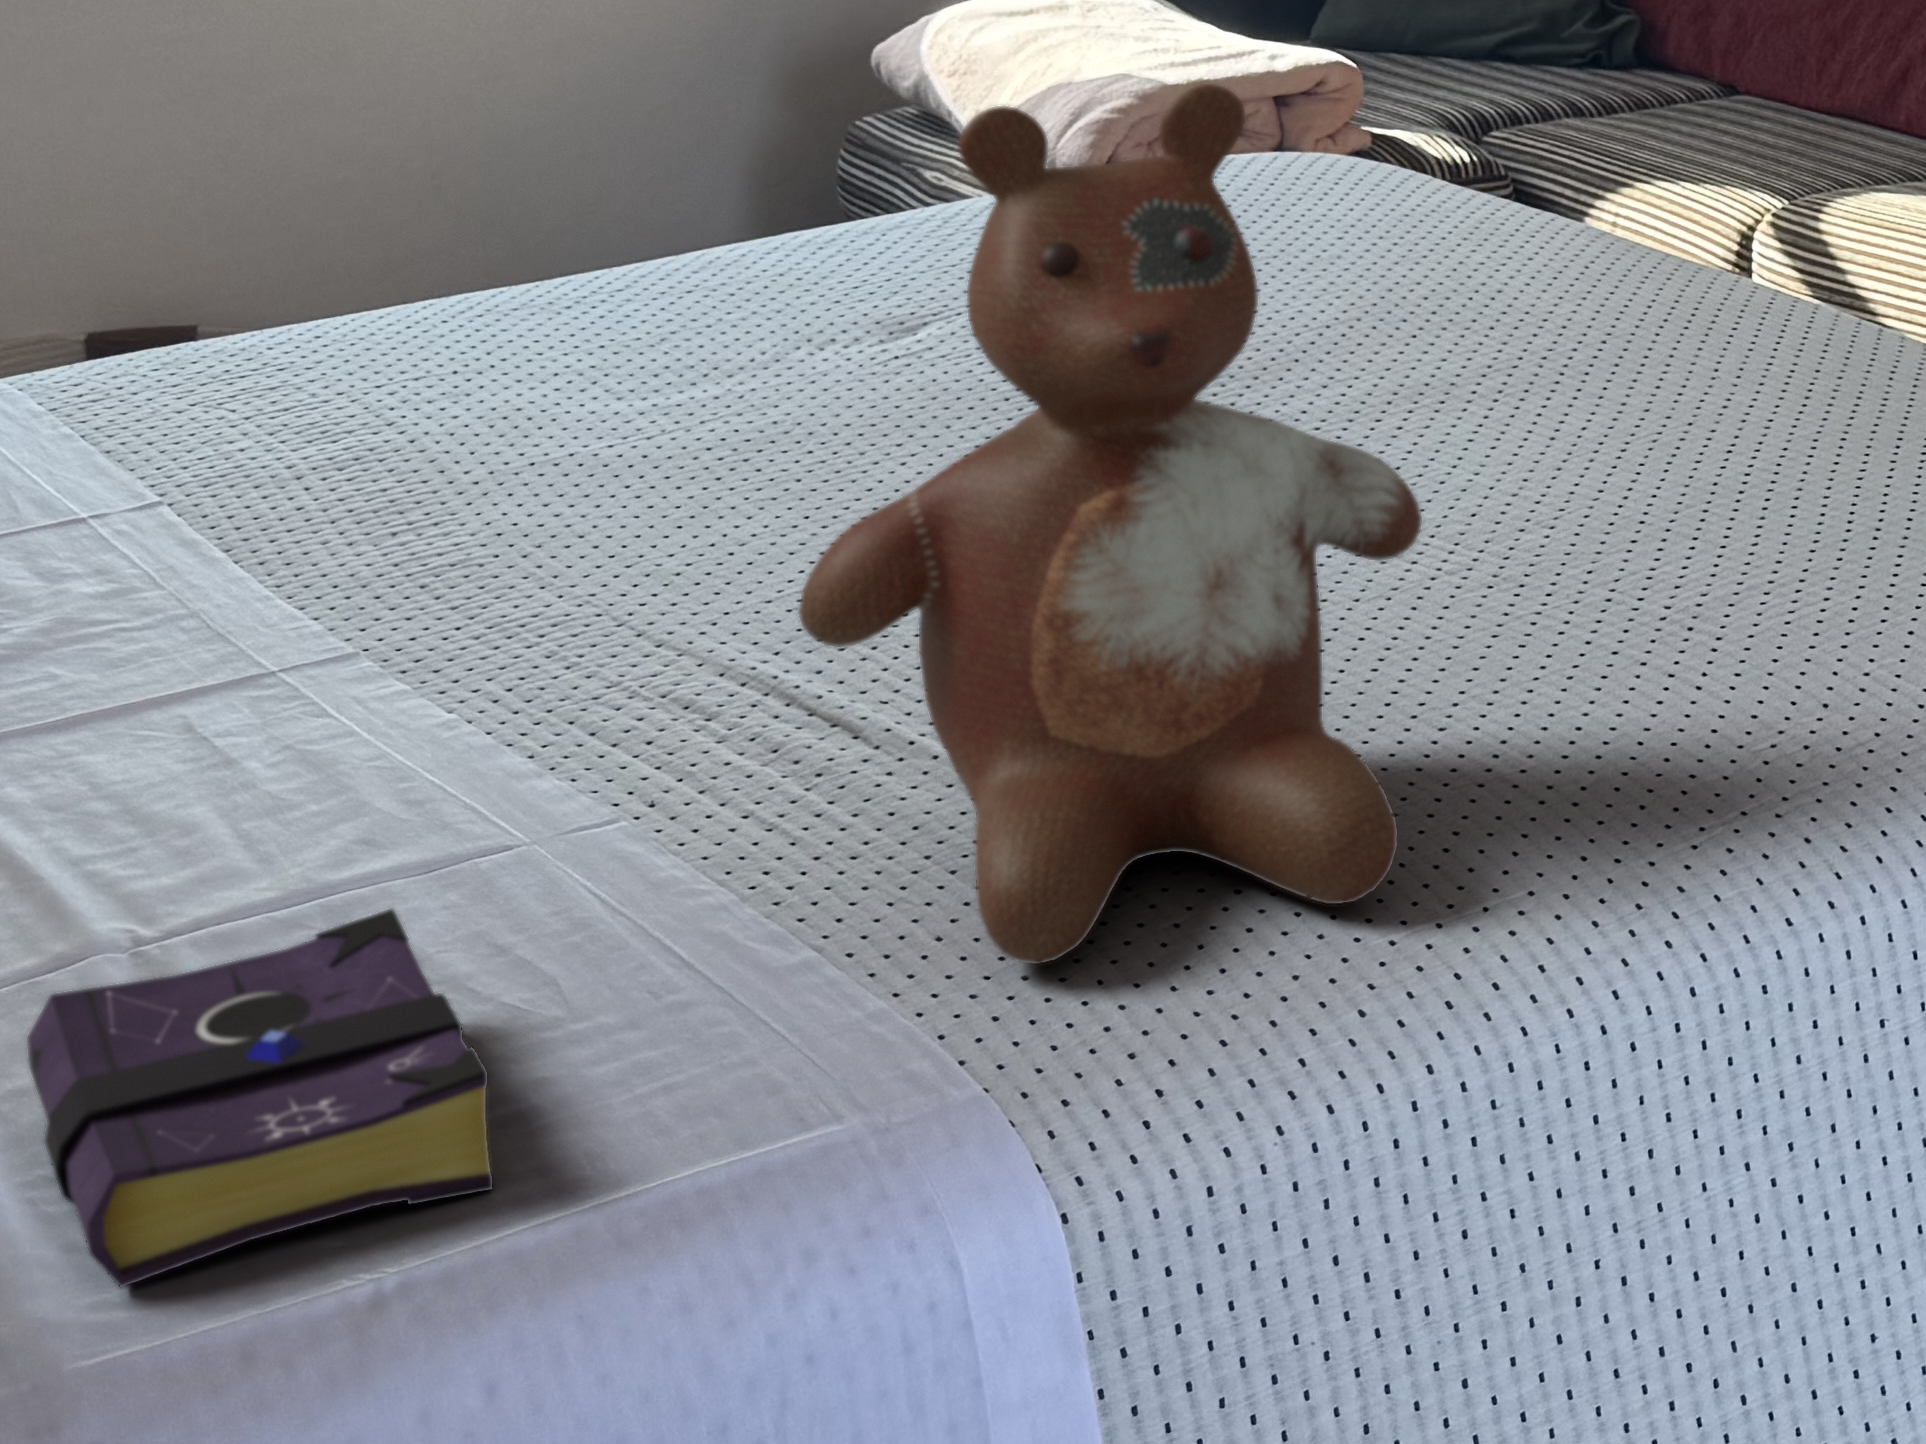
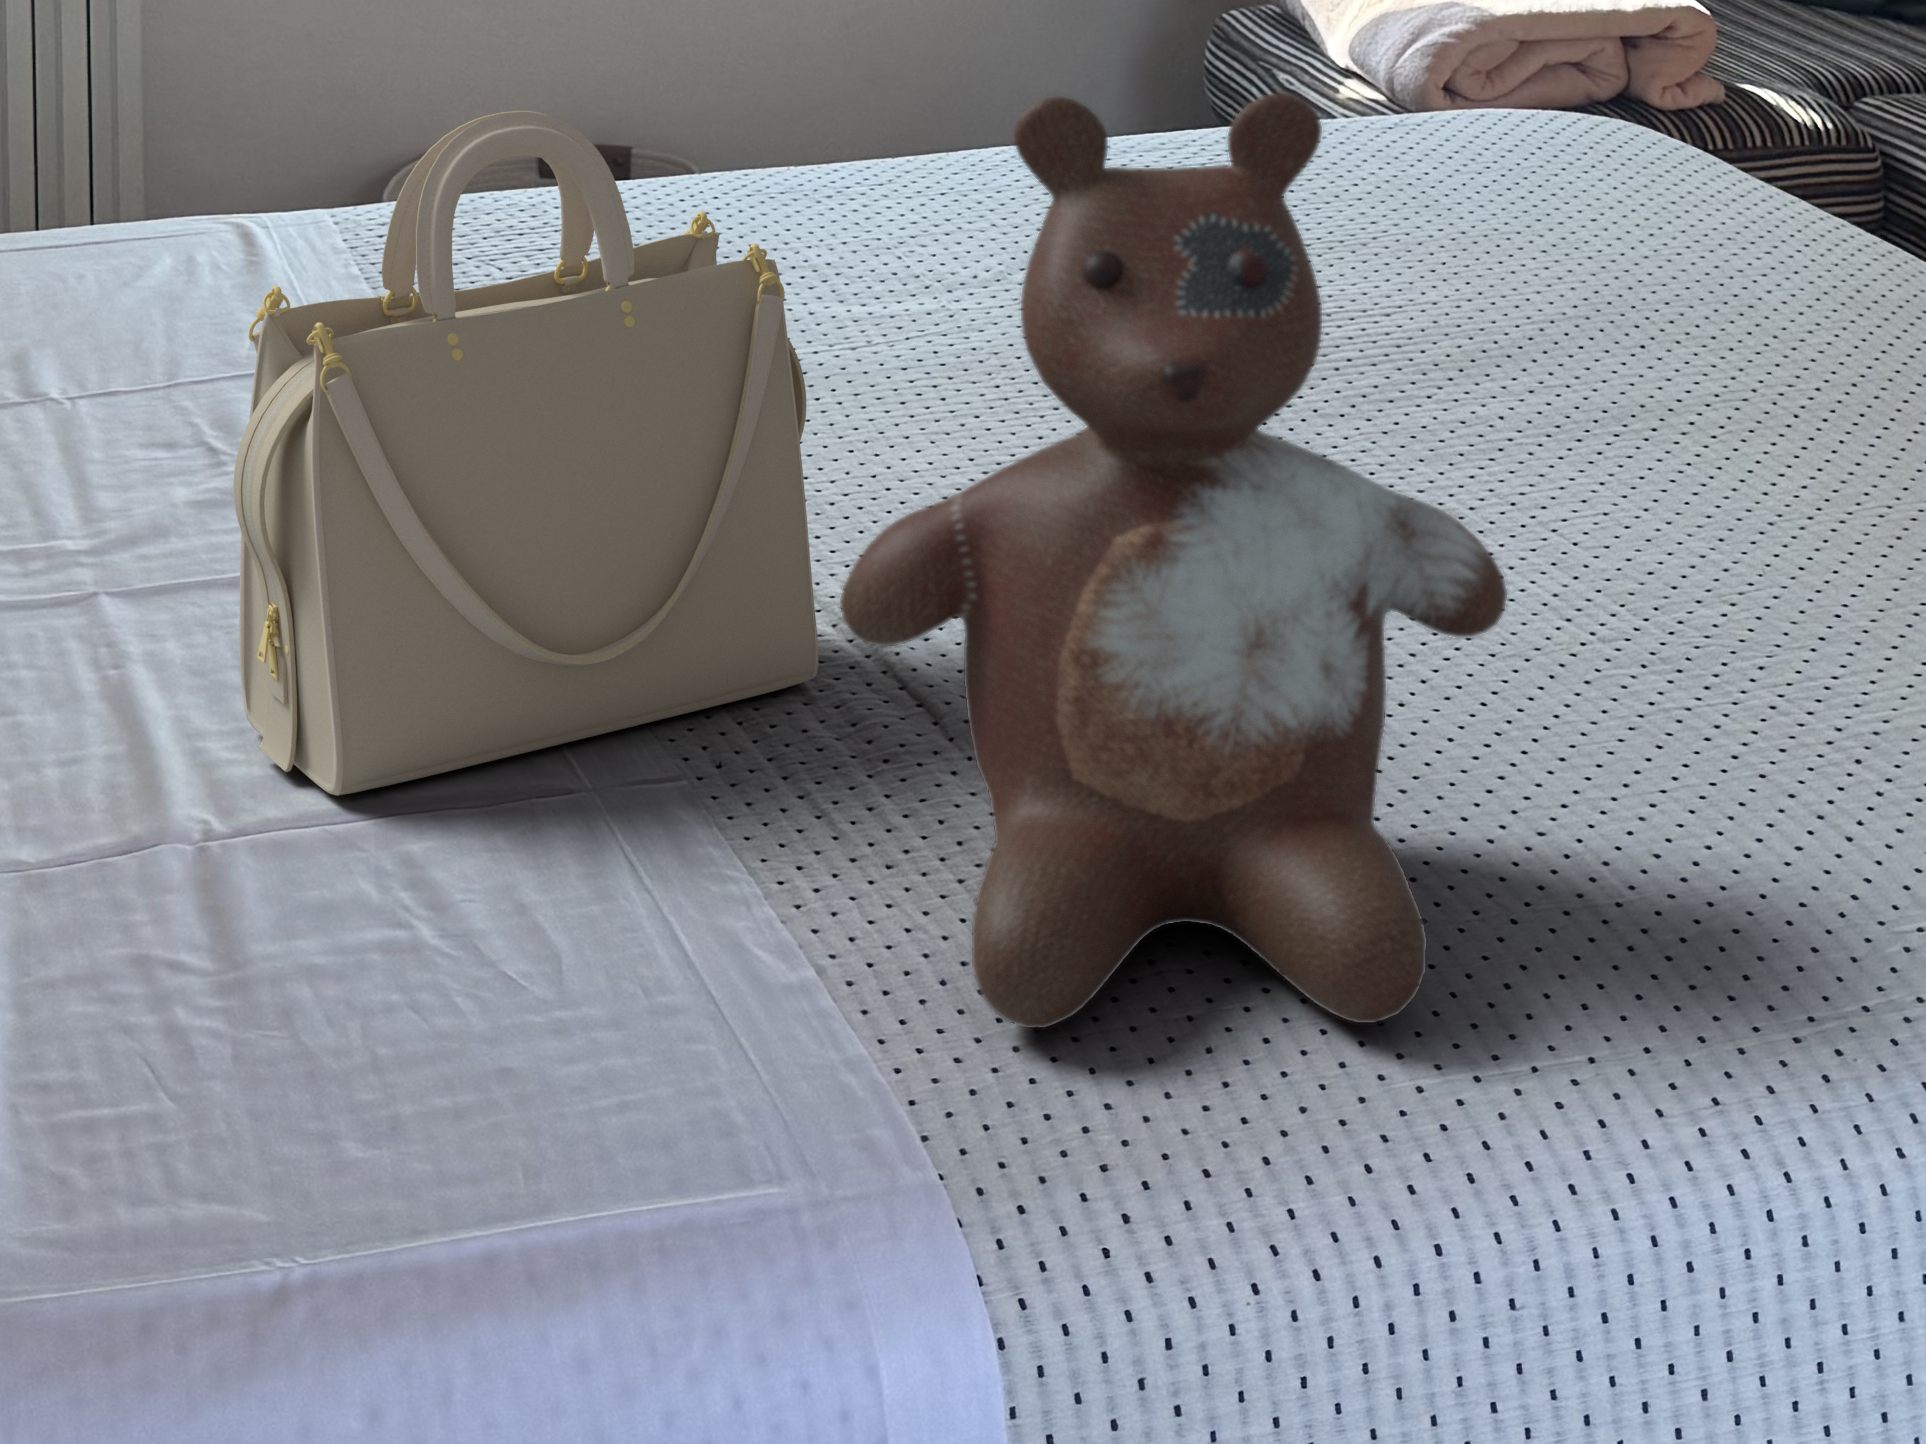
handbag: none [98,187,718,897] -> present [234,111,818,796]
book: present [27,909,493,1287] -> none [64,846,445,1196]

